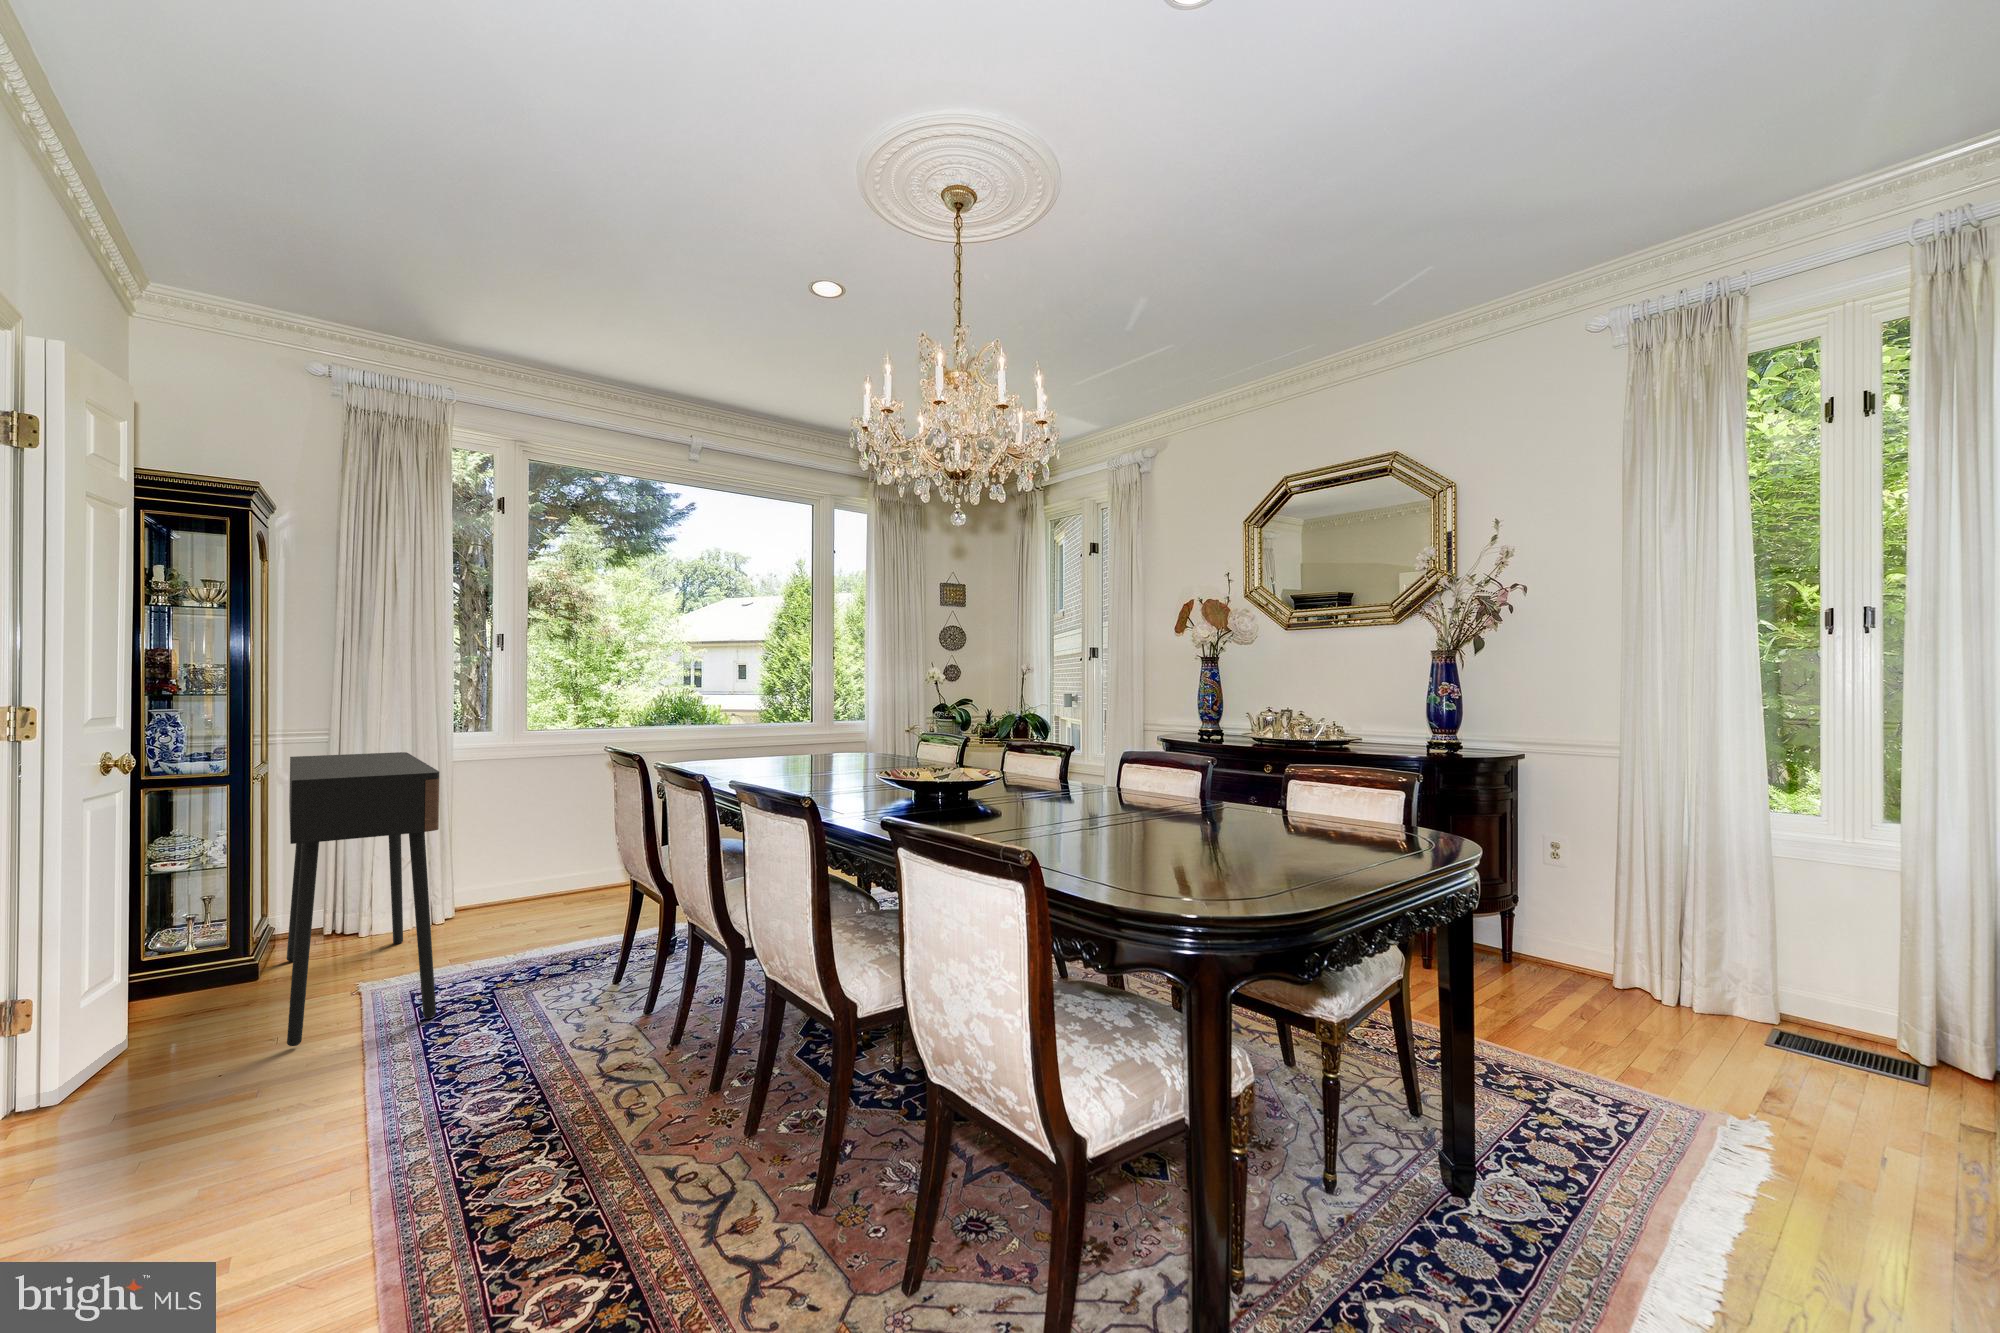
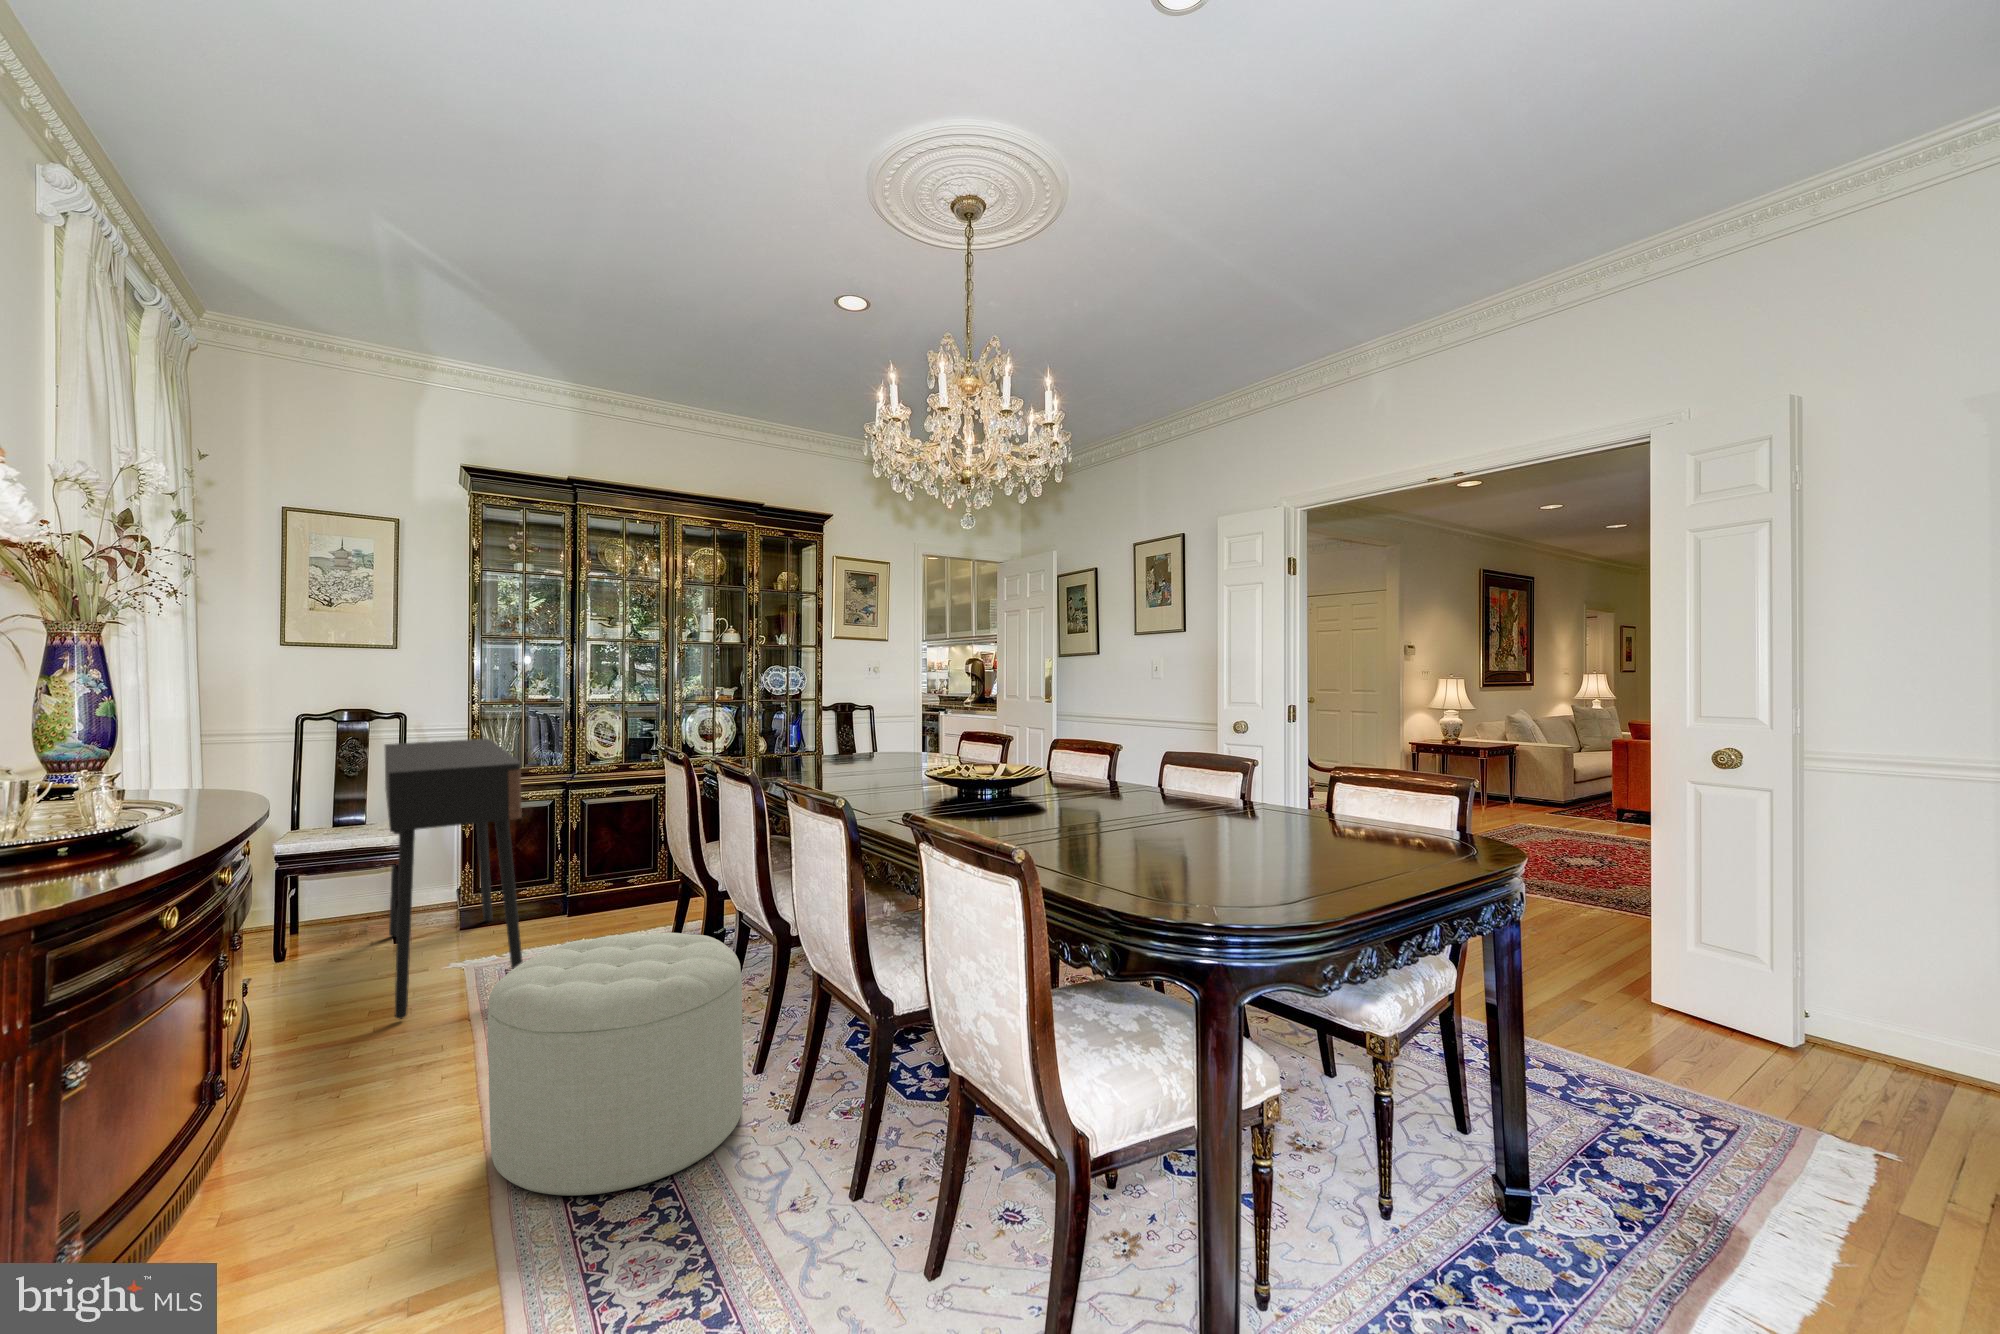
ottoman: none [390,943,673,1229] -> present [488,933,743,1196]

